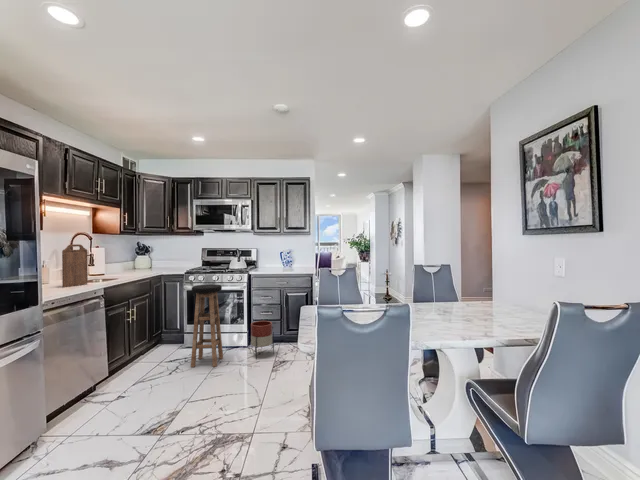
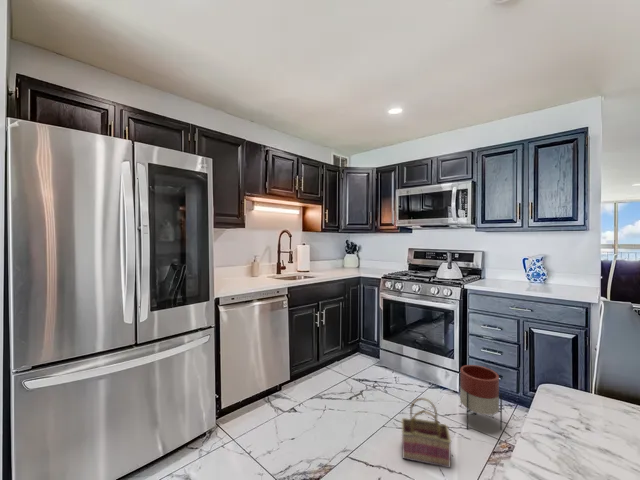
cutting board: present [62,244,88,287] -> none [249,242,273,284]
bar stool: present [191,284,223,367] -> none [373,297,418,417]
basket: none [220,342,252,382] -> present [402,398,451,468]

